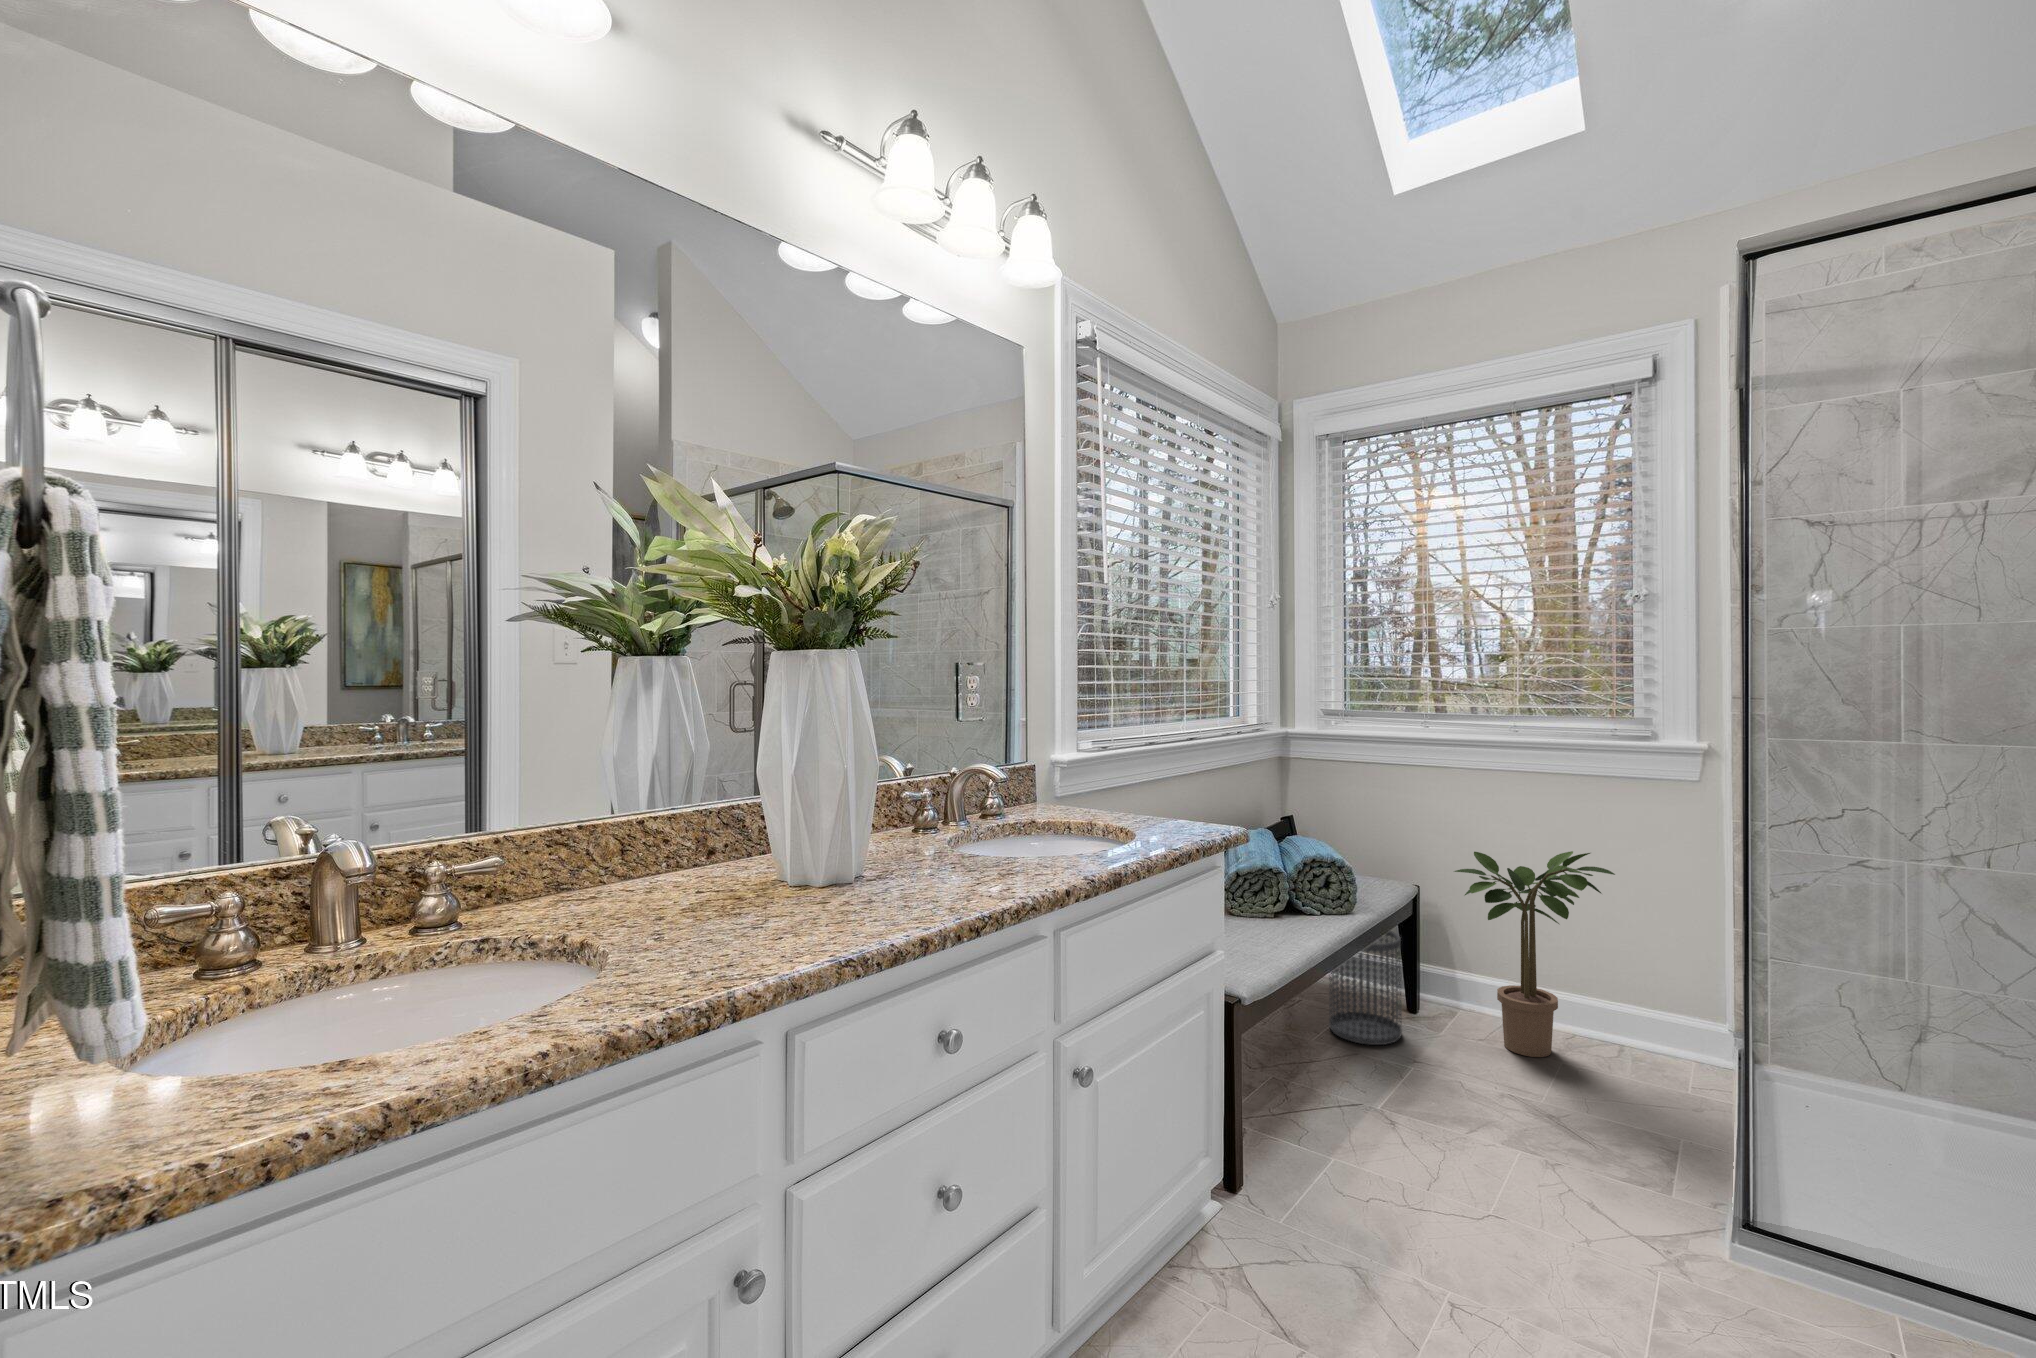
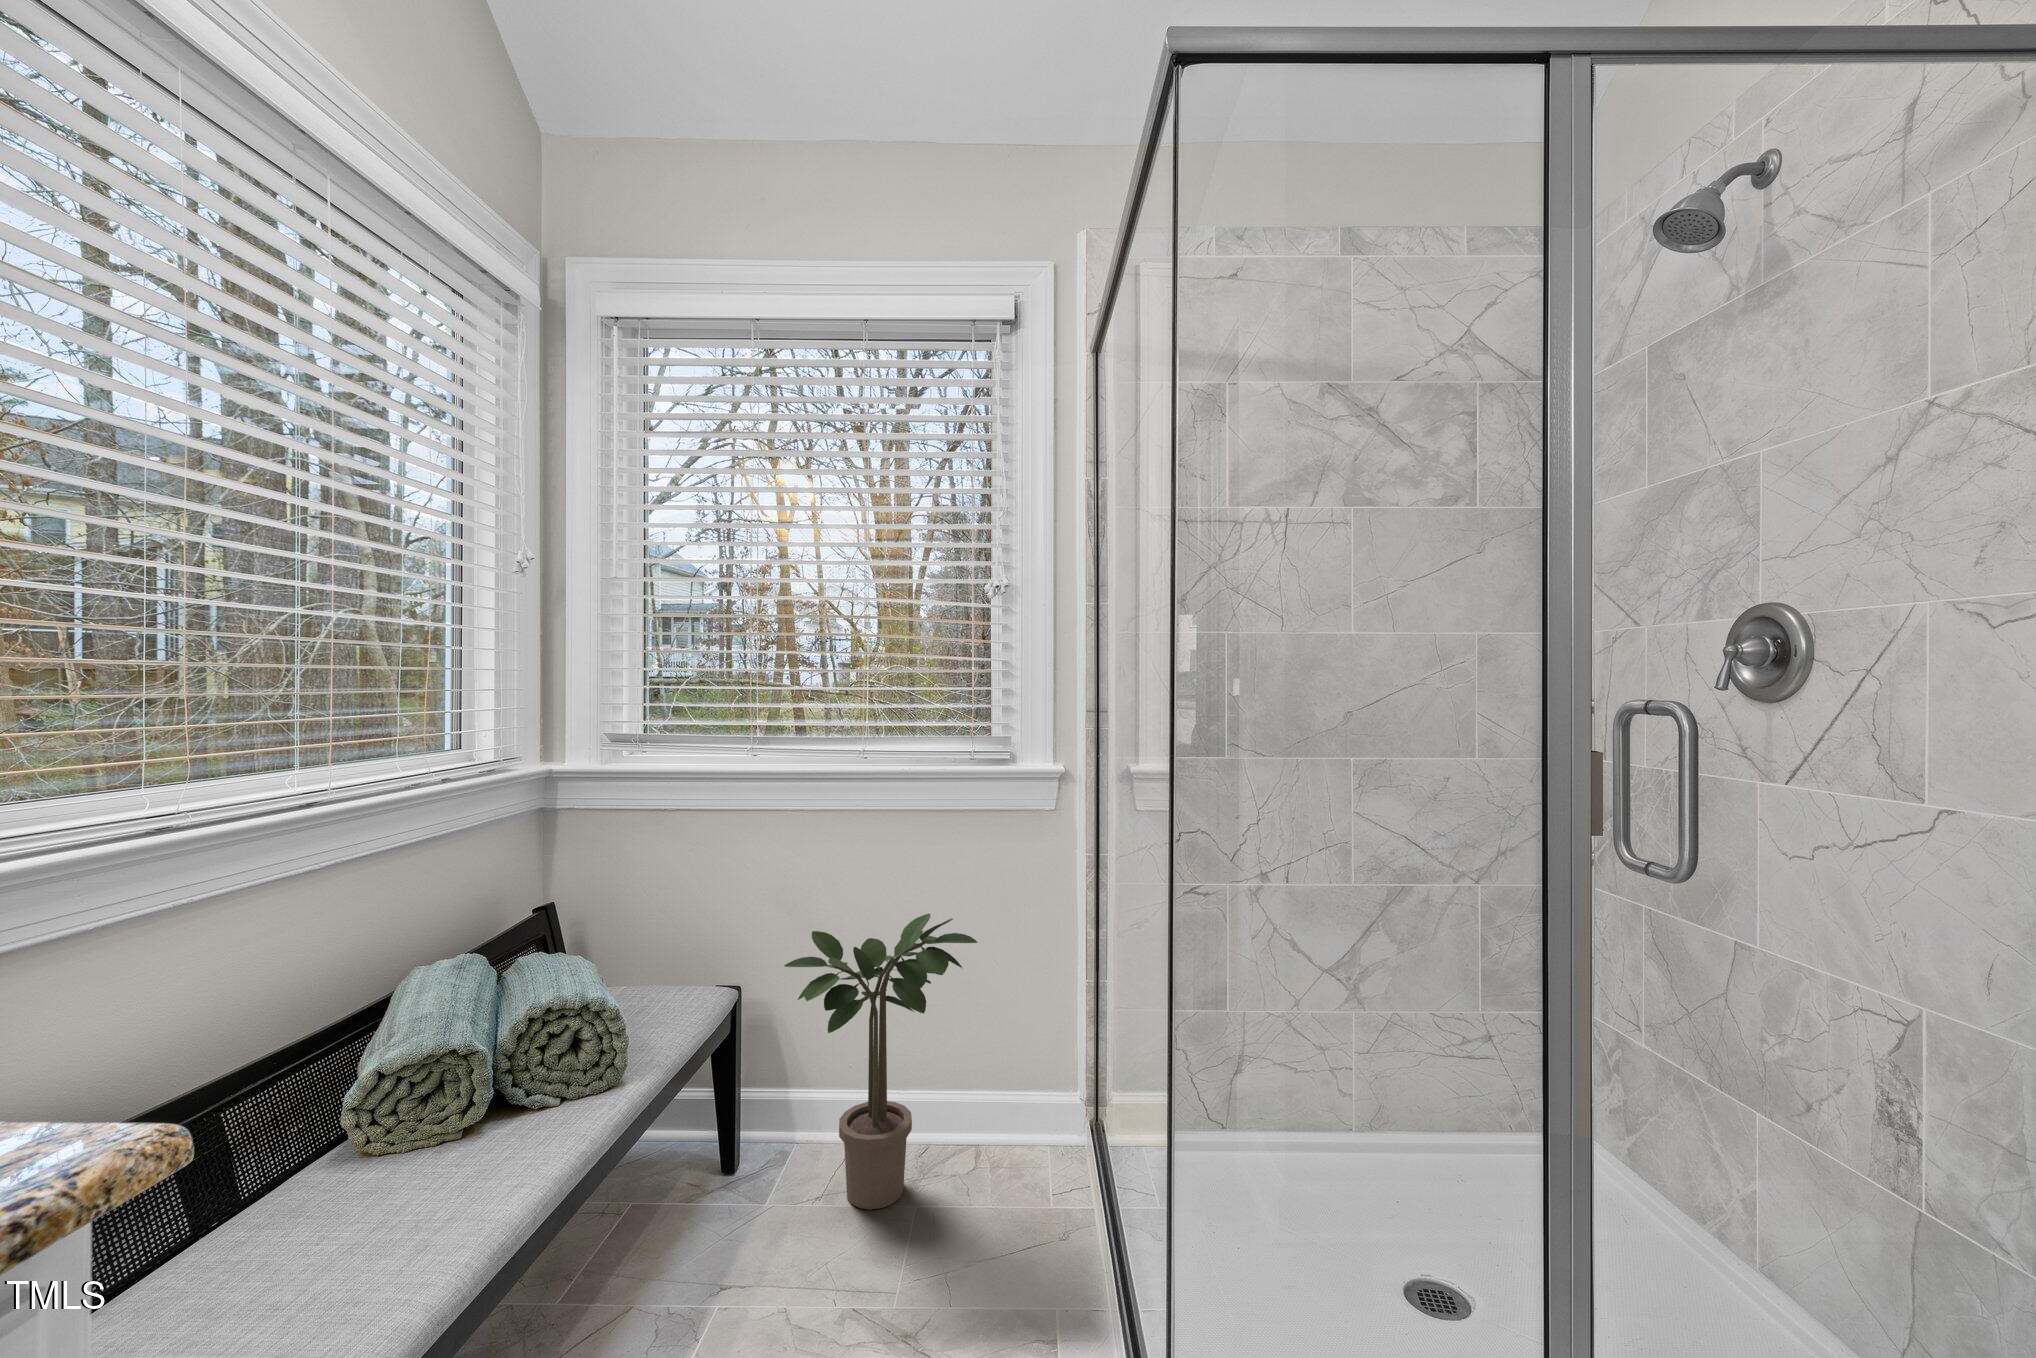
wastebasket: present [1329,931,1401,1045] -> none [591,1066,707,1280]

